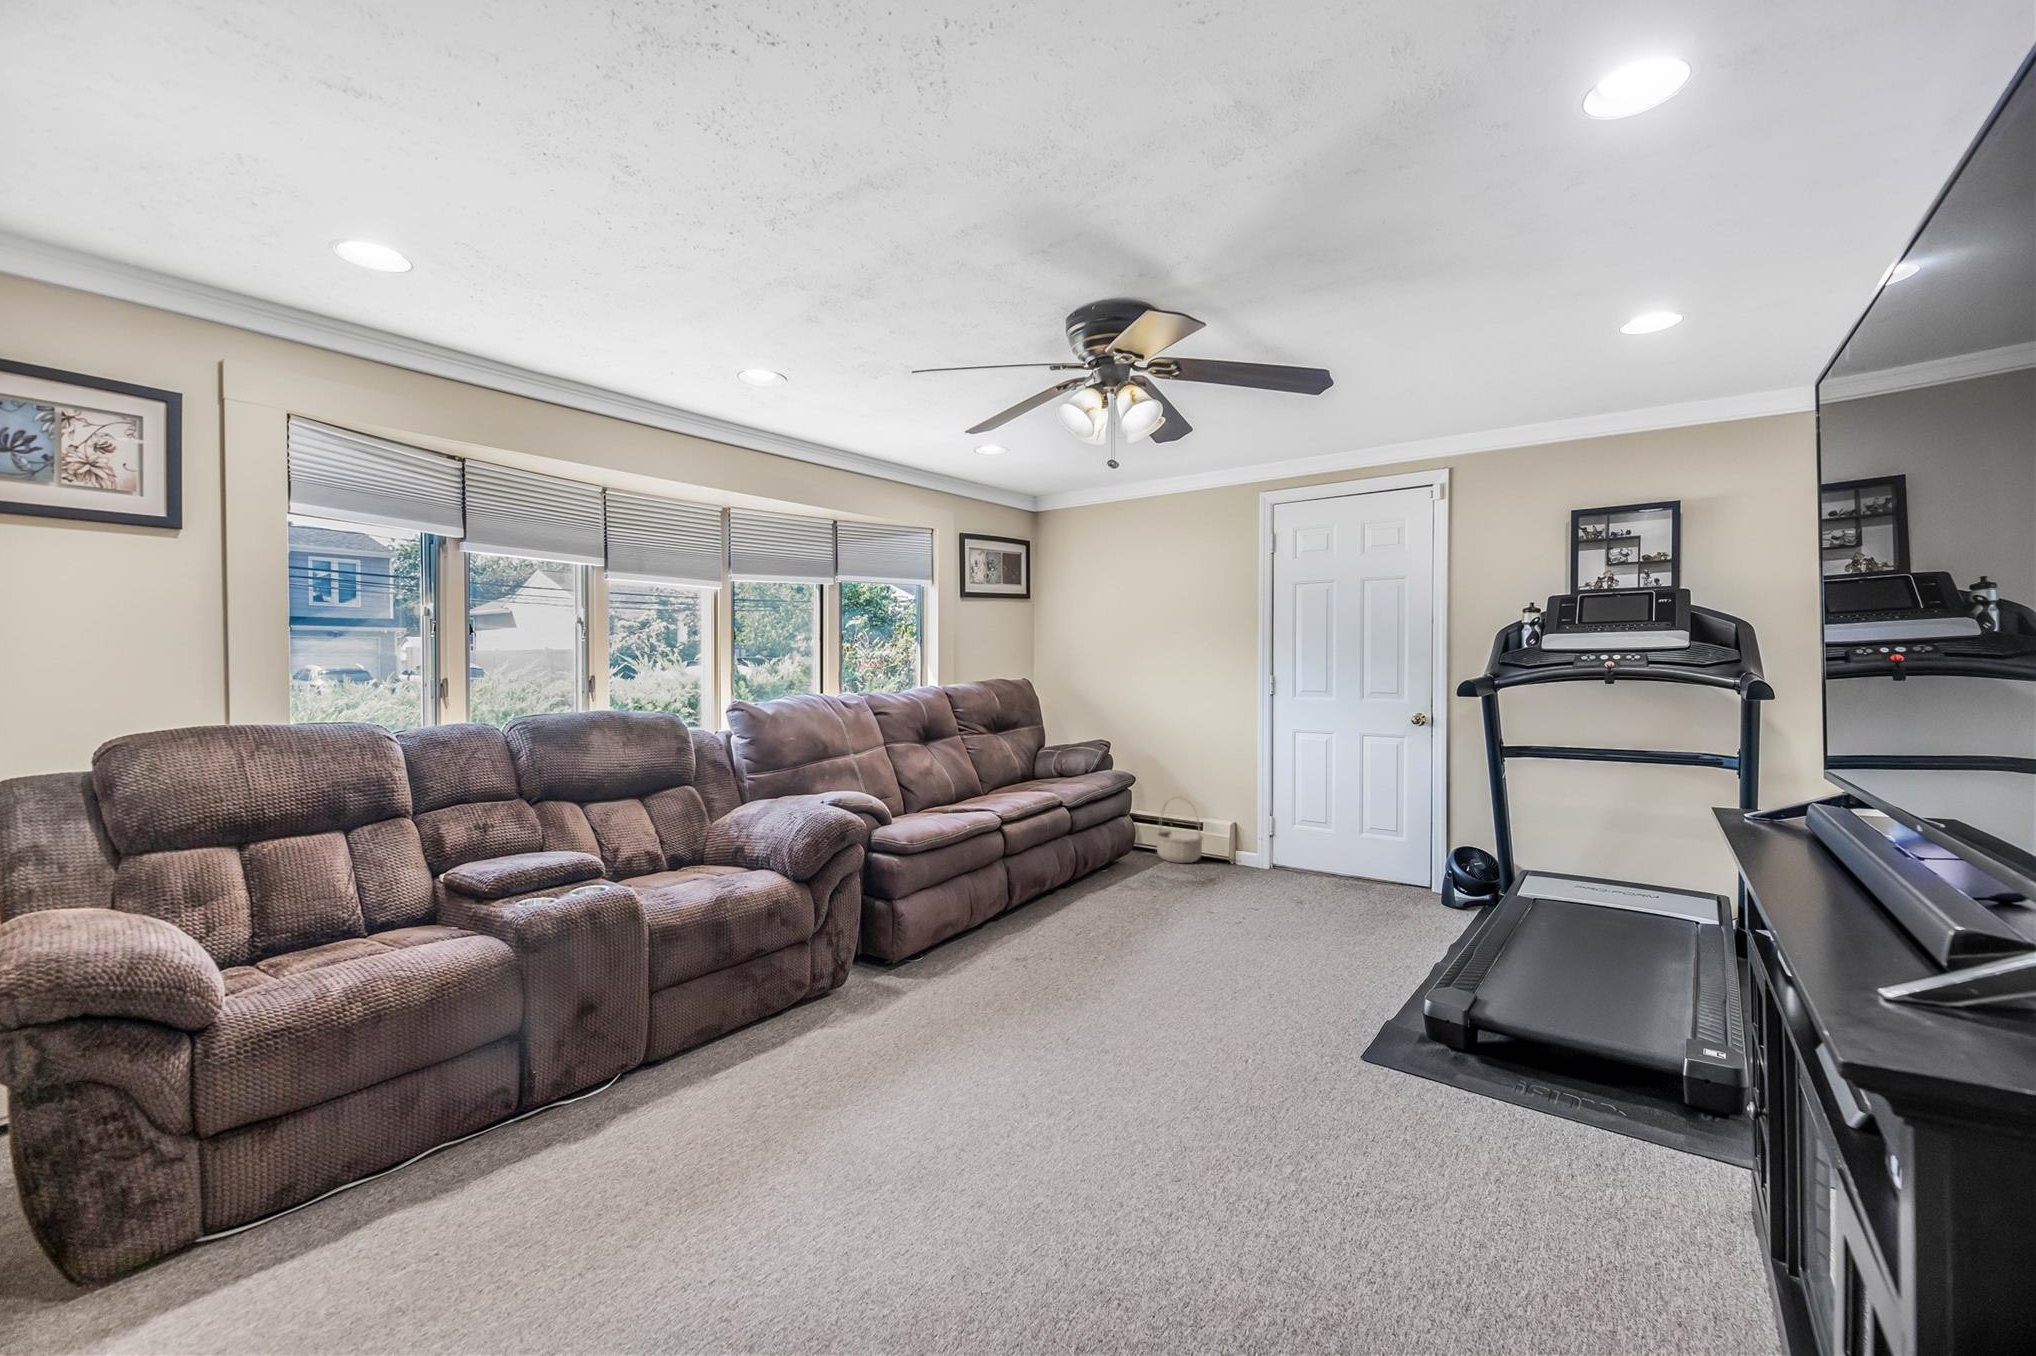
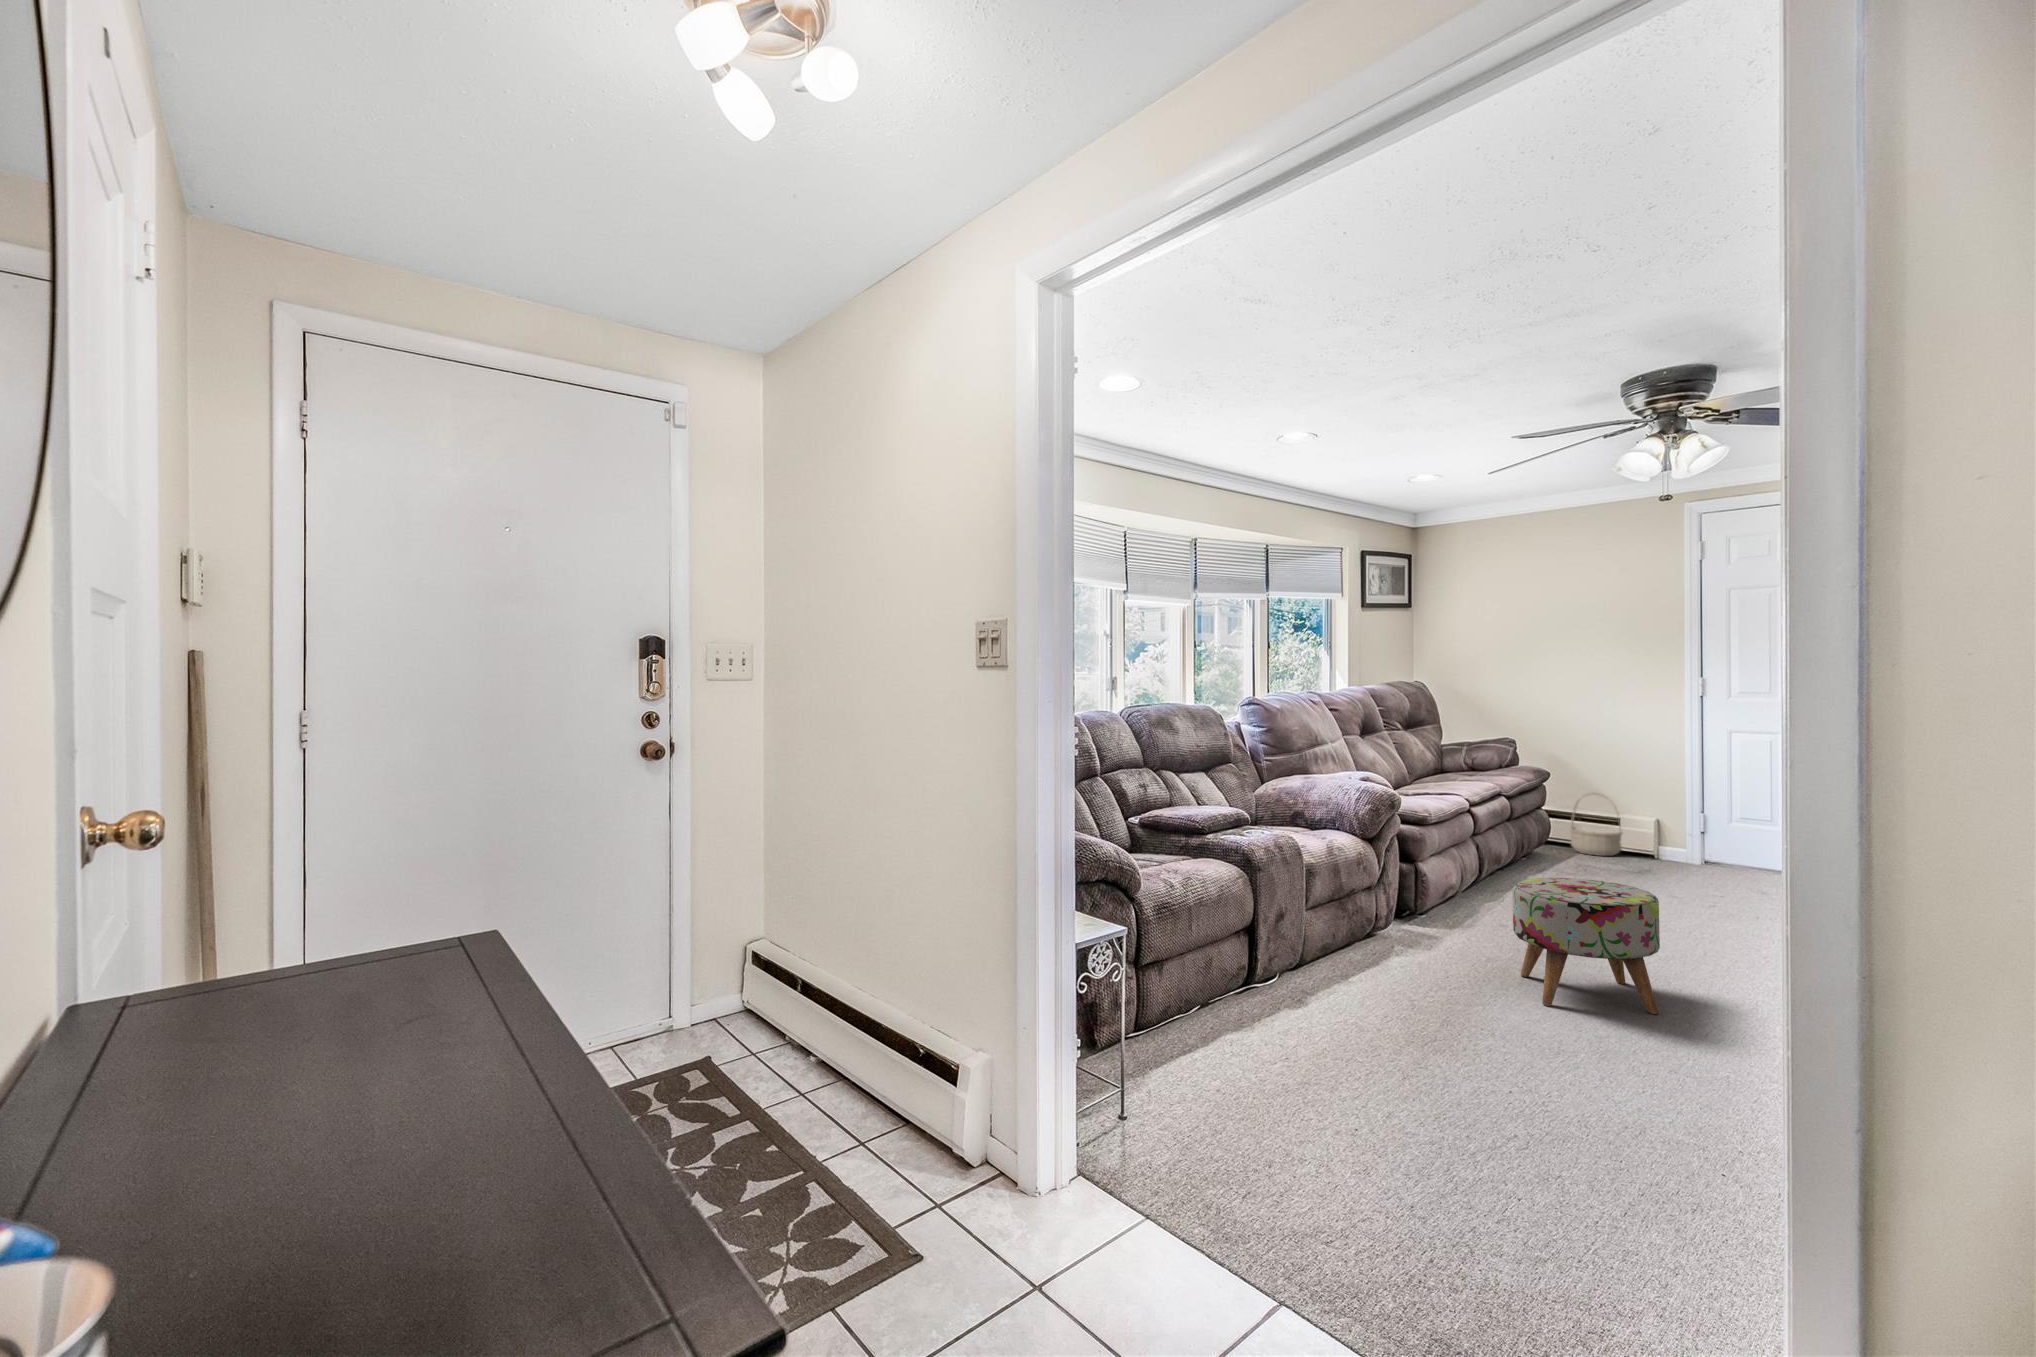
ottoman: none [878,939,1037,1129] -> present [1512,878,1660,1014]

